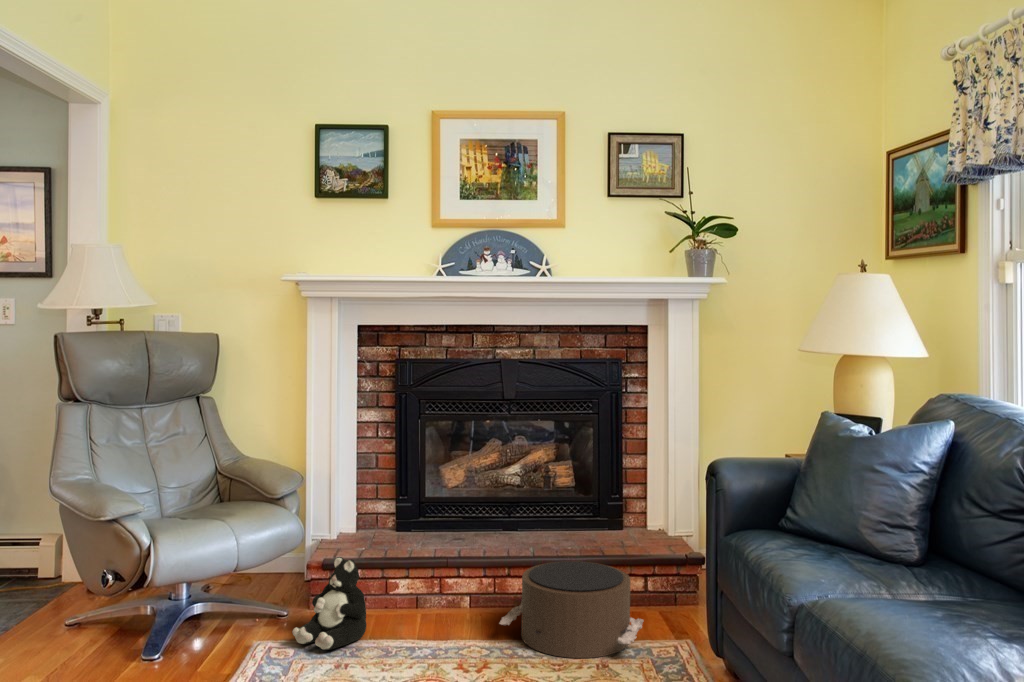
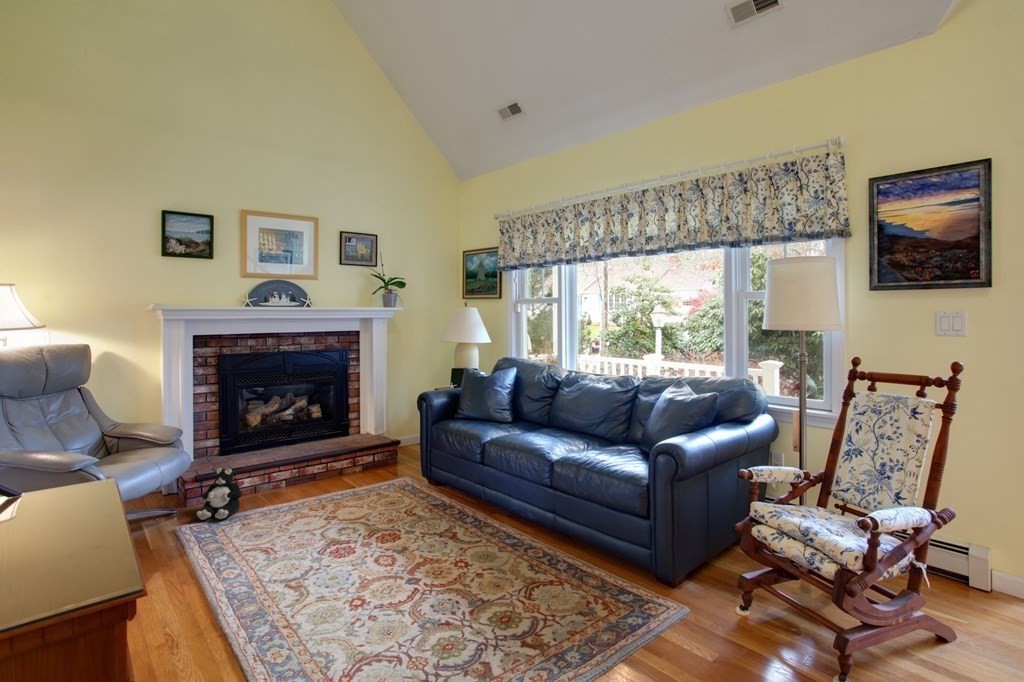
pouf: present [500,561,644,658] -> none [318,450,389,496]

